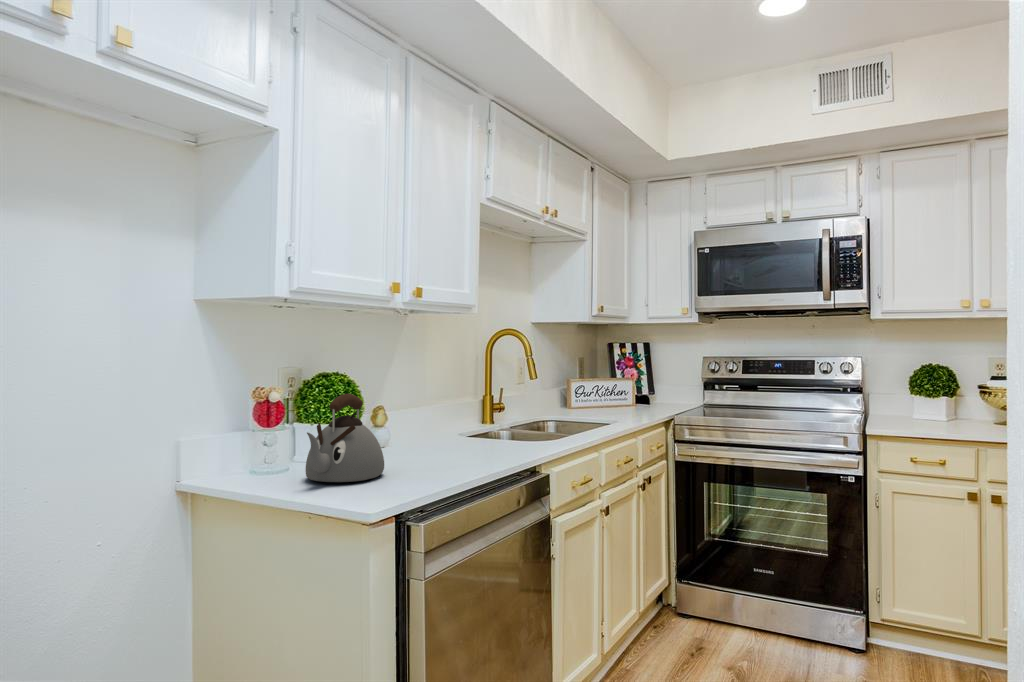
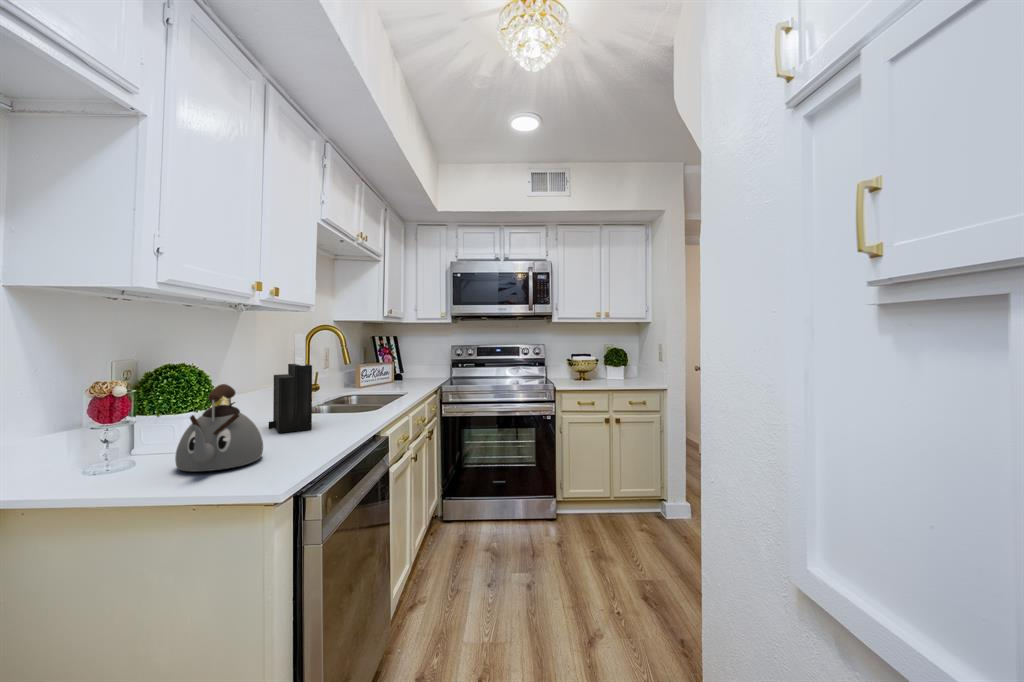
knife block: none [420,340,462,454] -> present [269,333,312,433]

